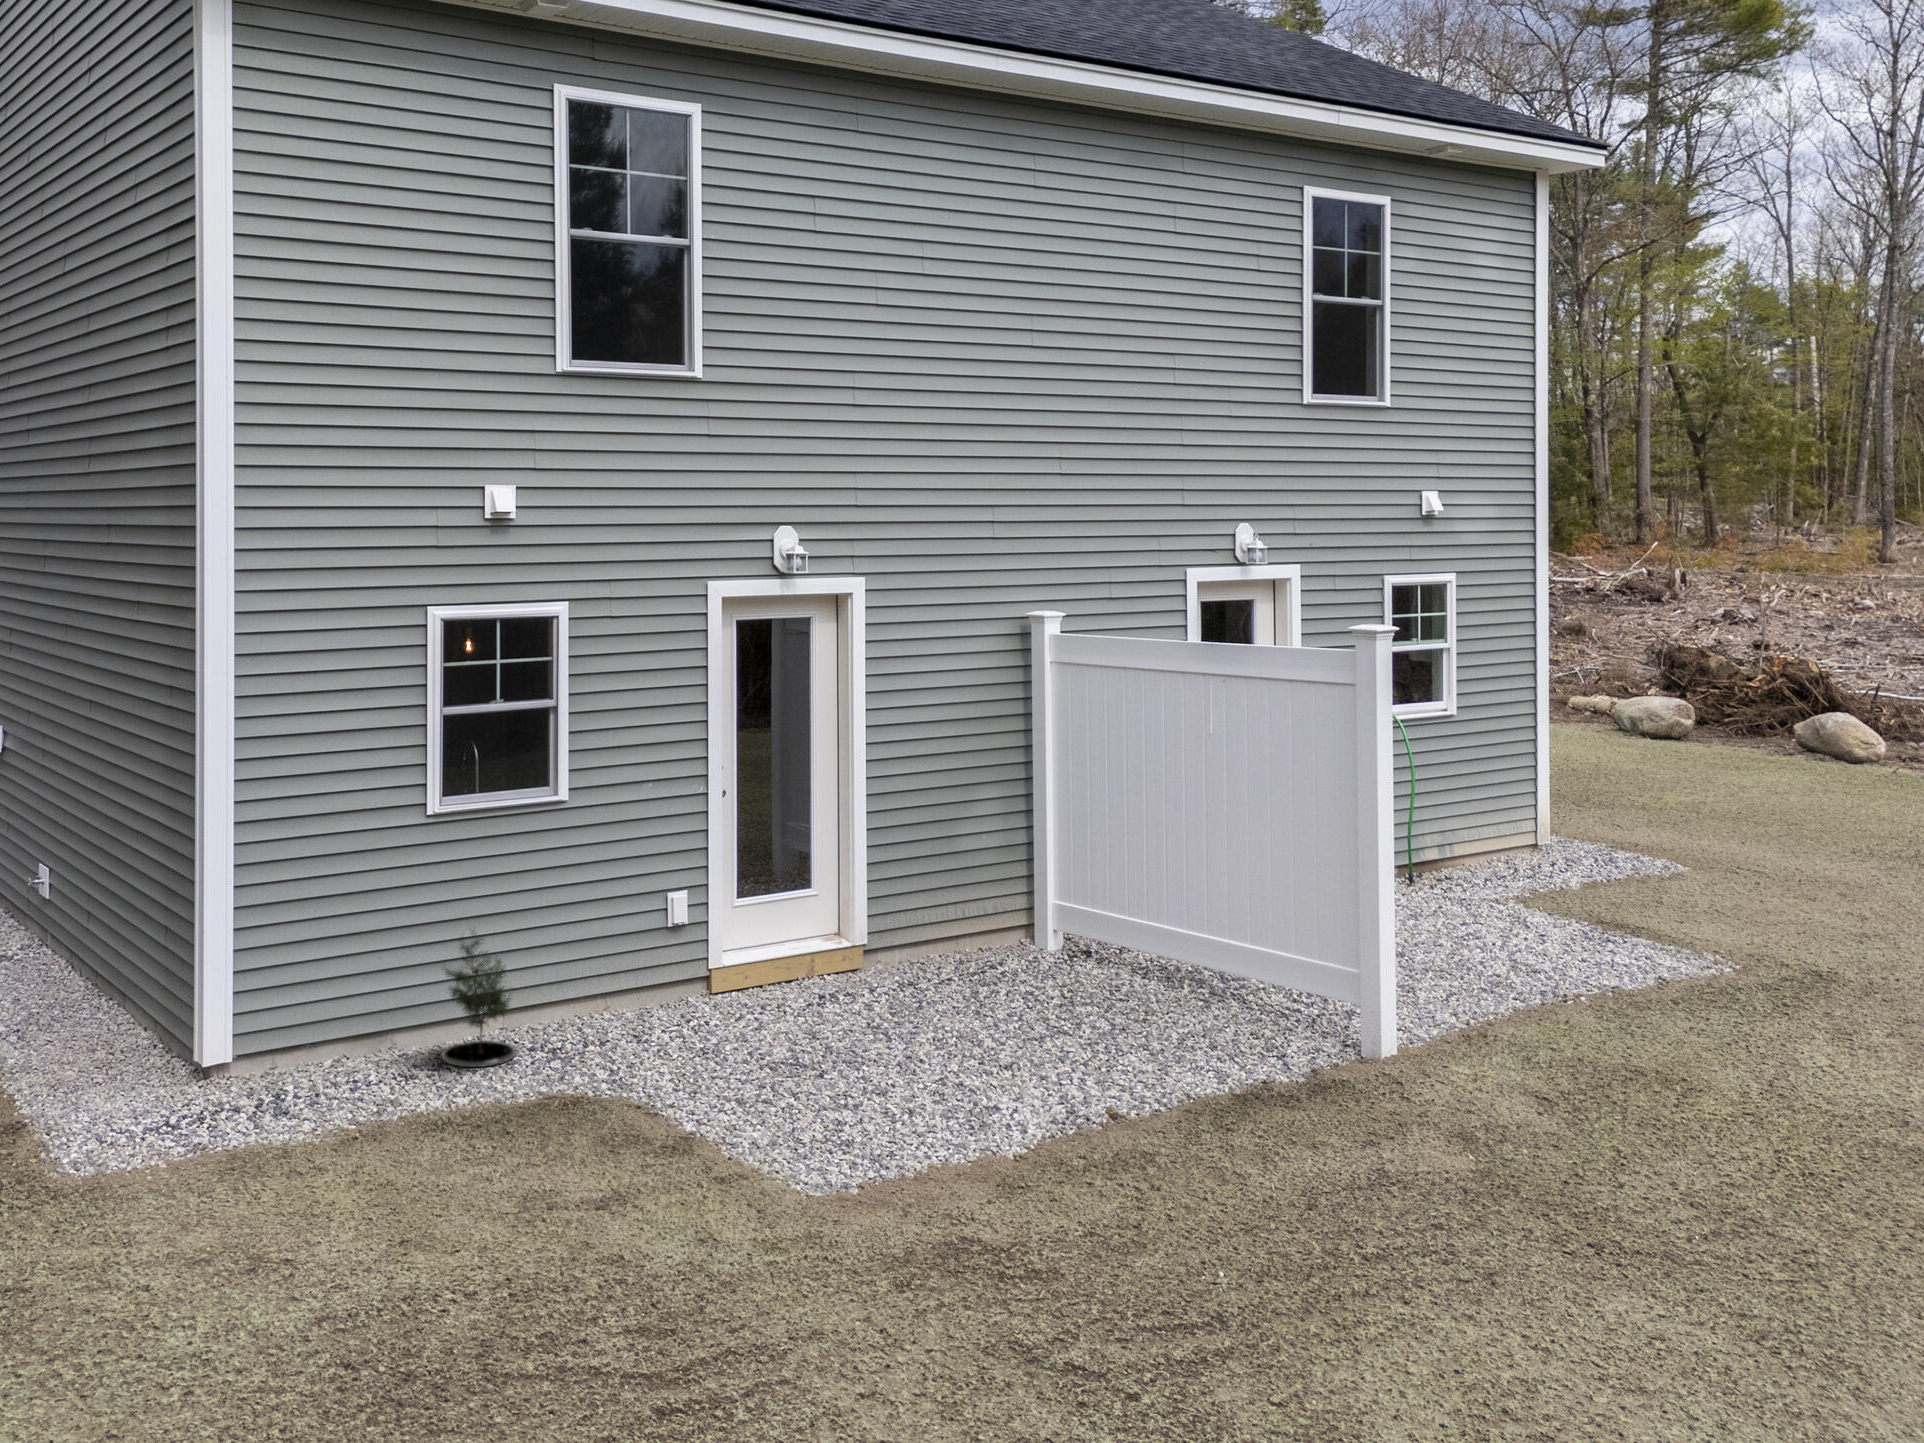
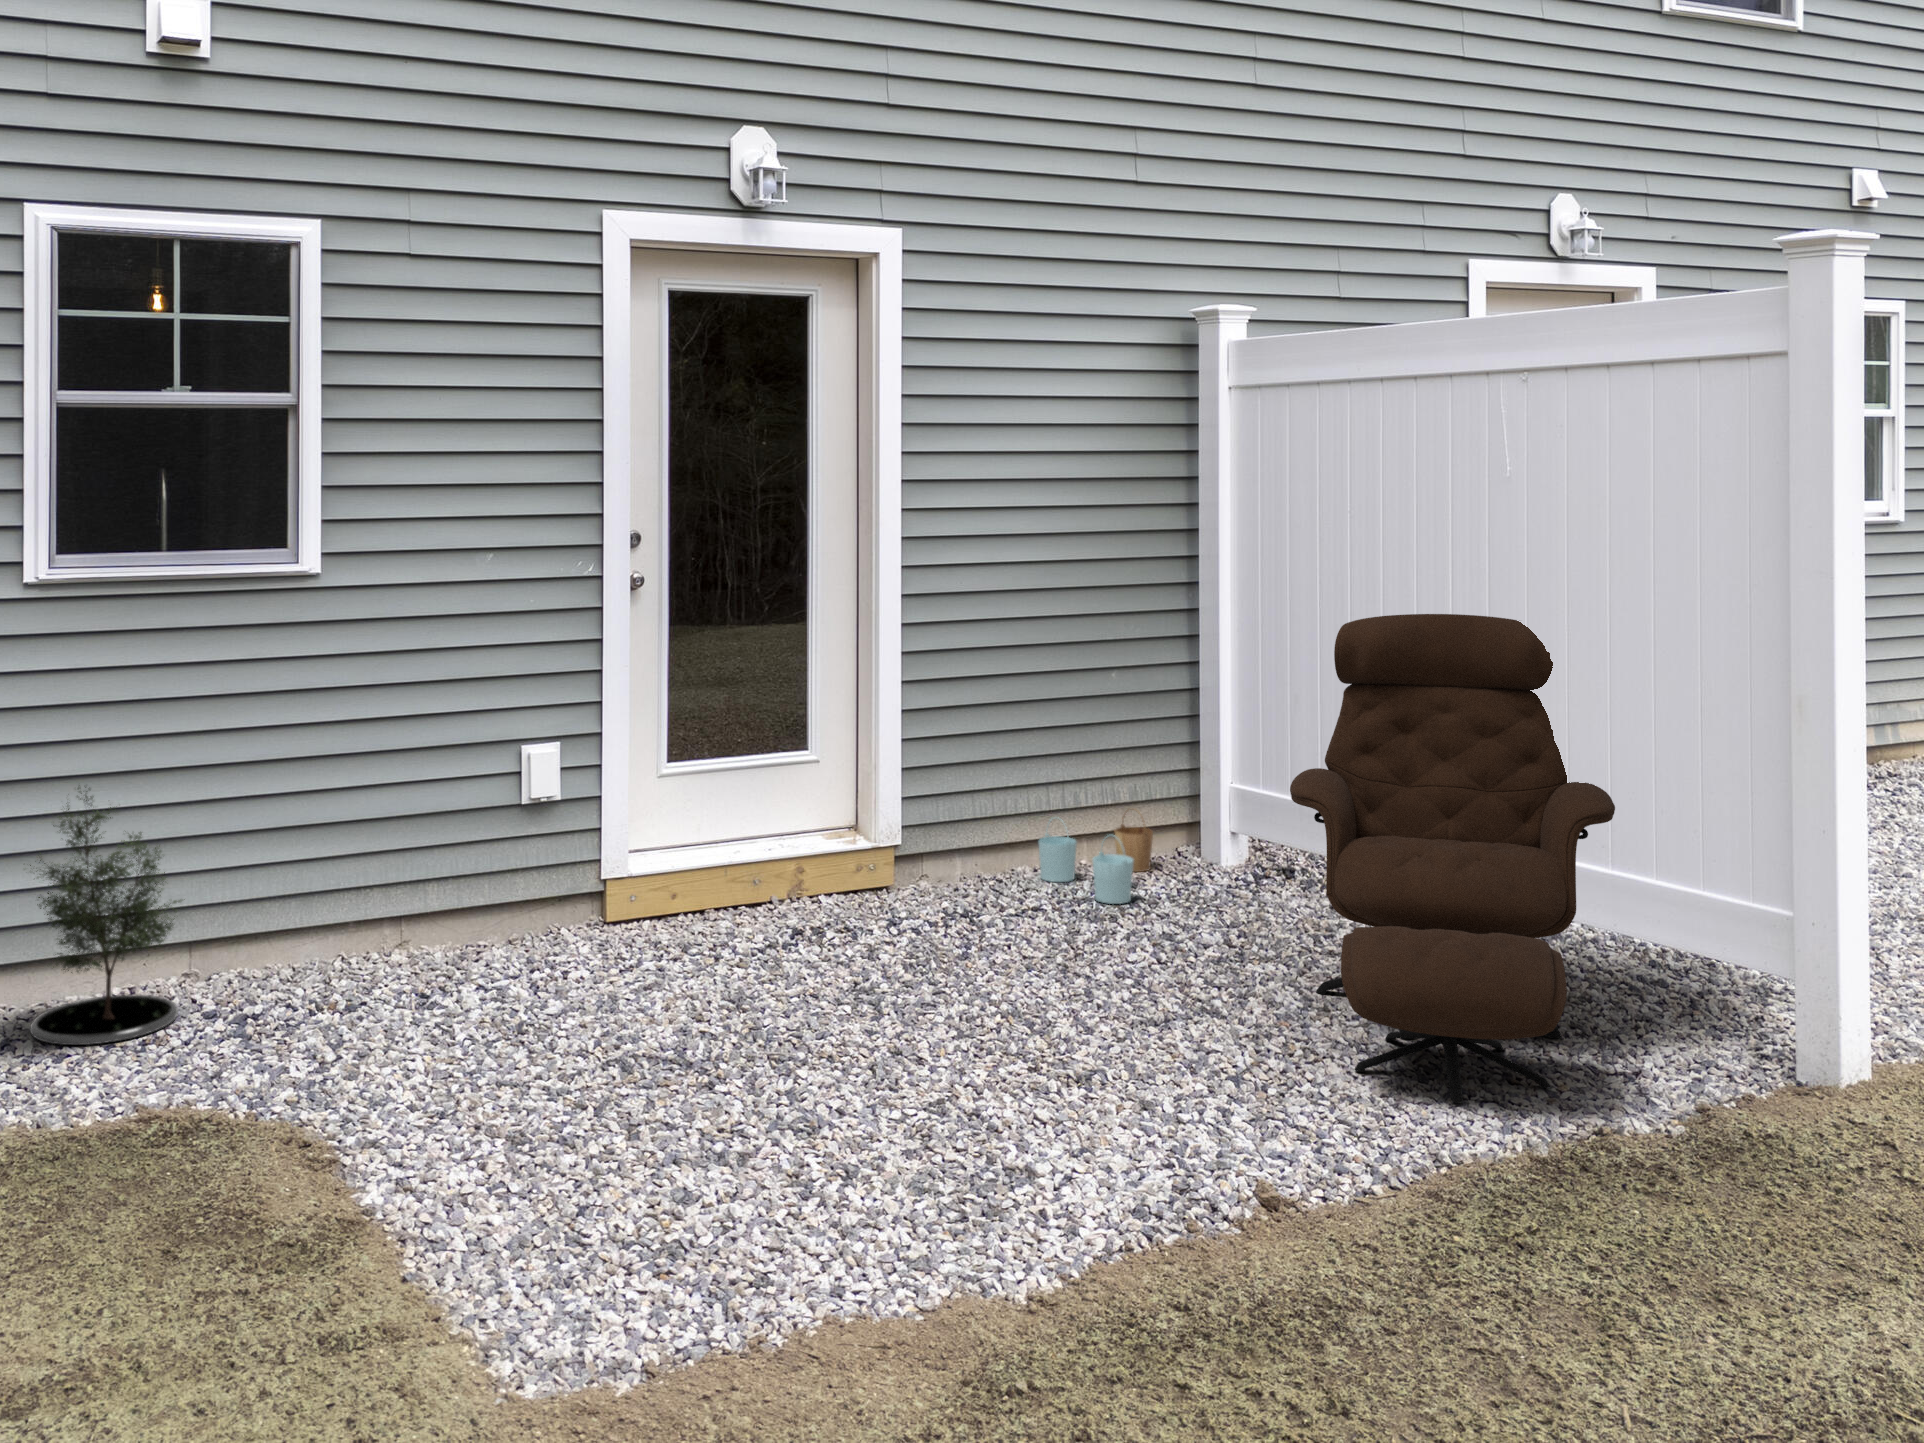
lounge chair: none [1102,812,1271,1073] -> present [1290,614,1615,1103]
bucket: none [944,916,1009,975] -> present [1039,809,1153,904]

